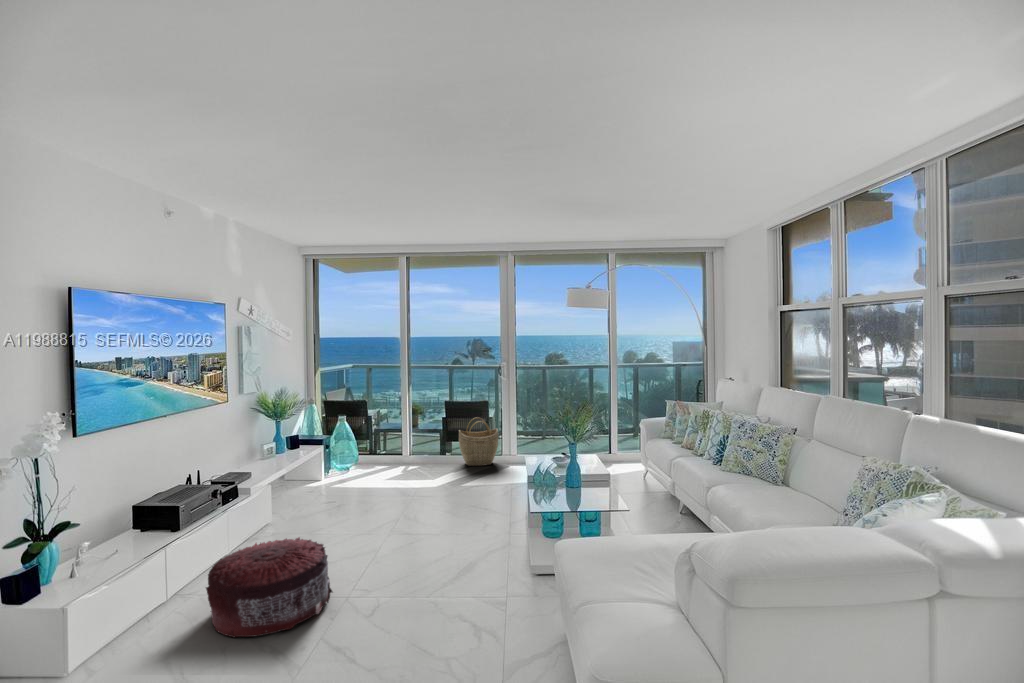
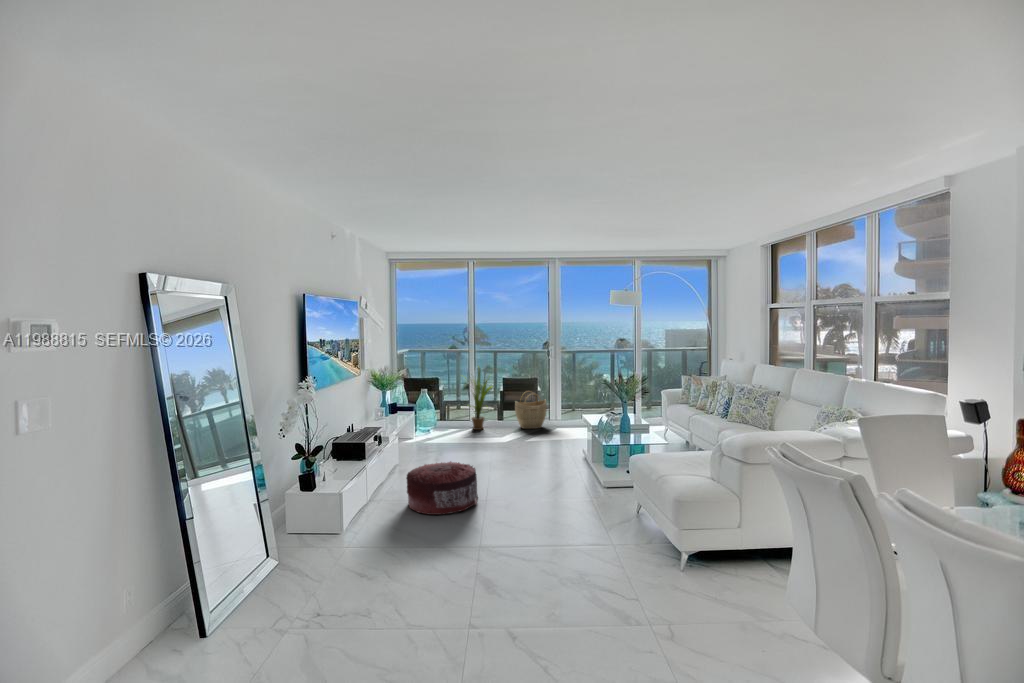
house plant: none [388,385,431,467] -> present [470,366,492,430]

